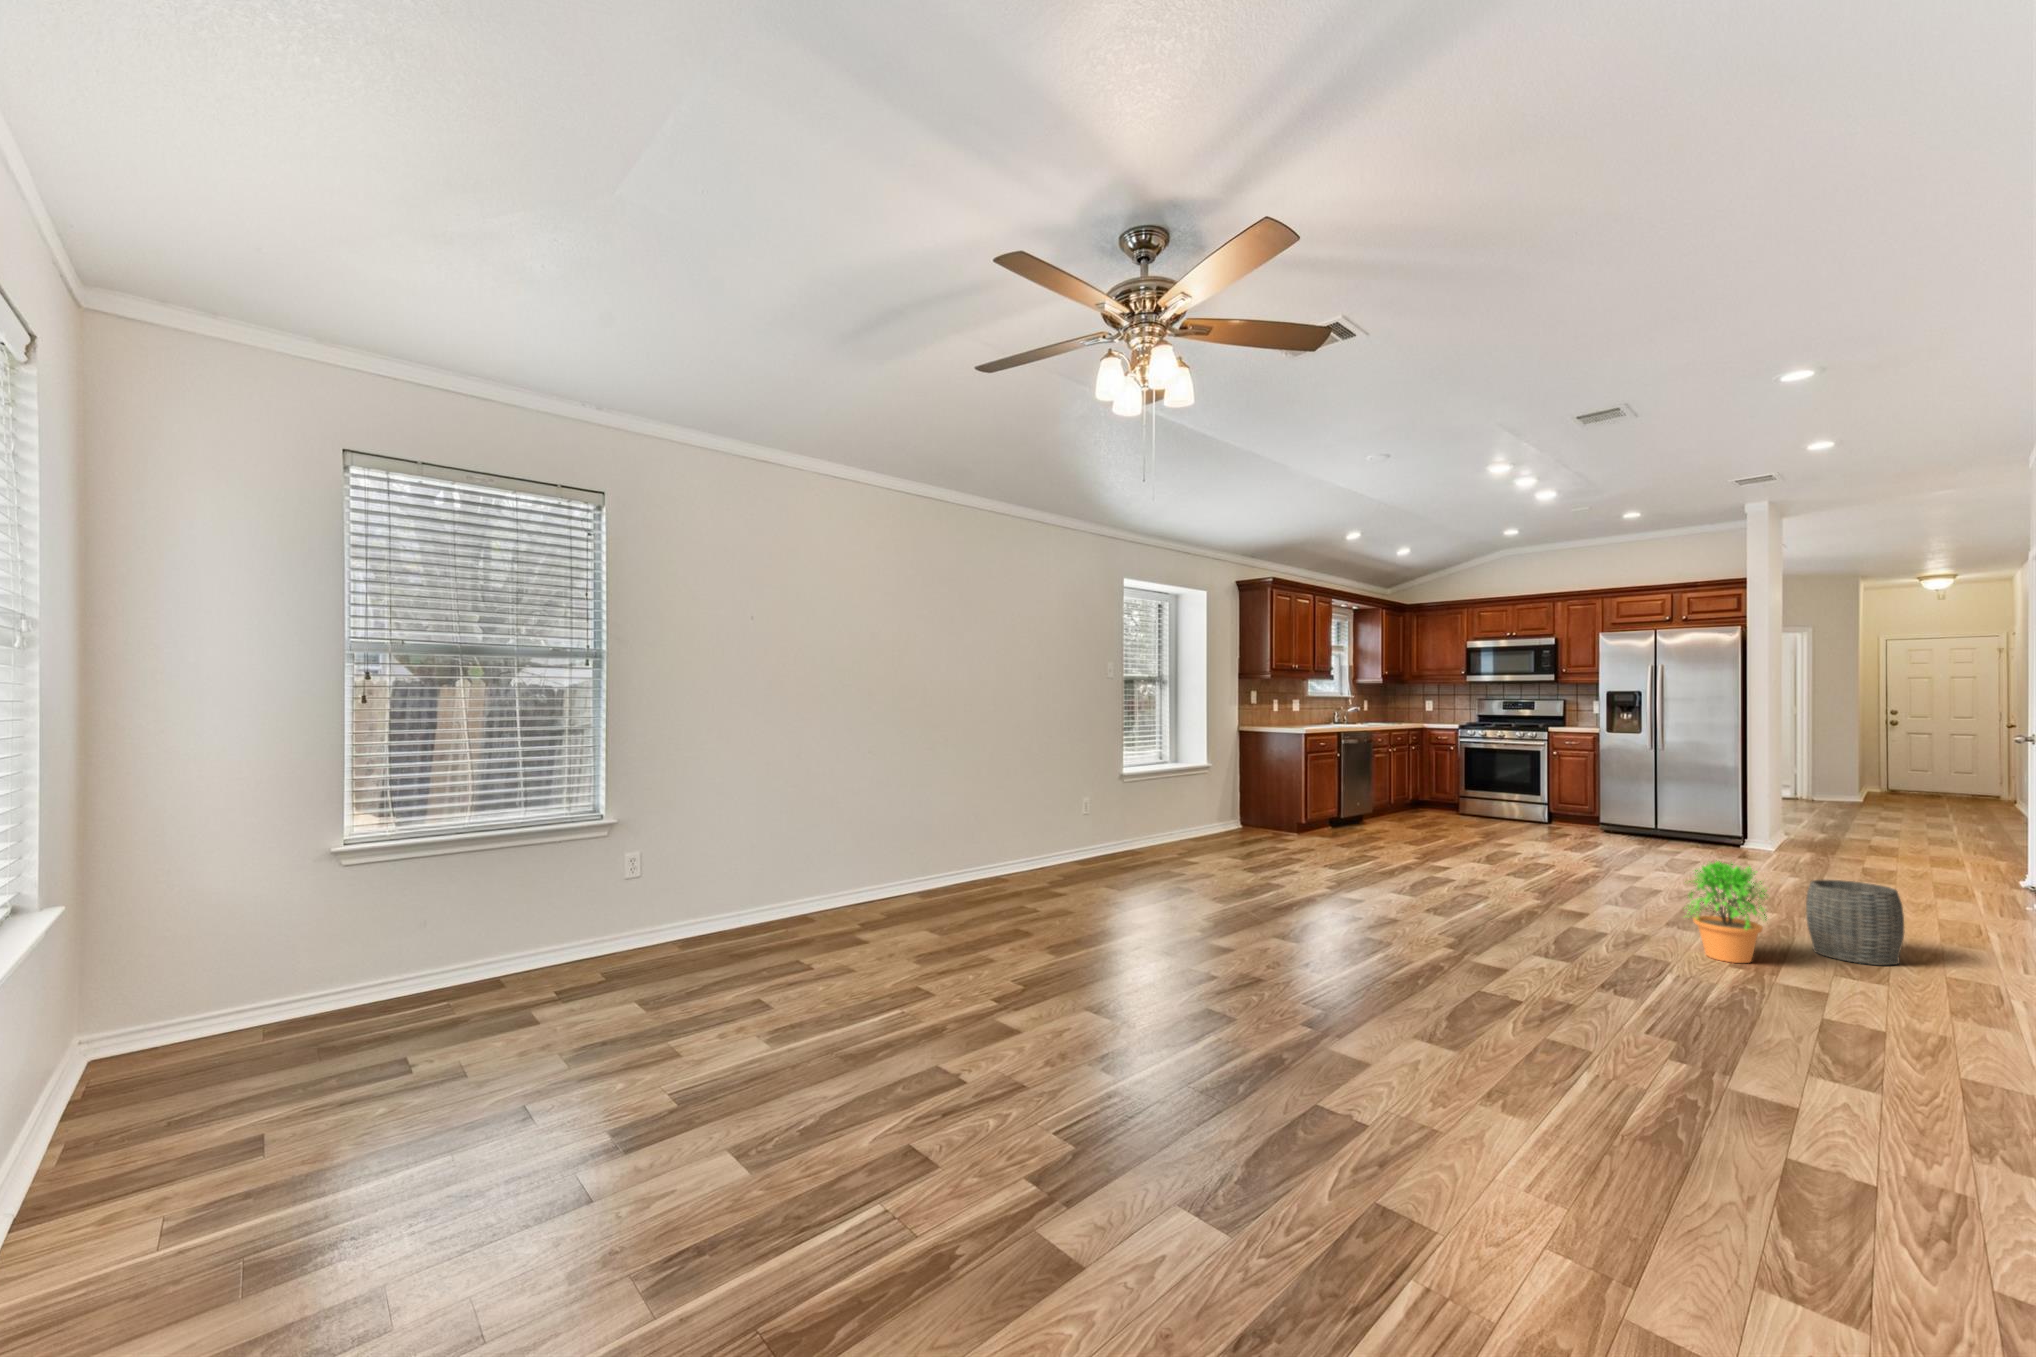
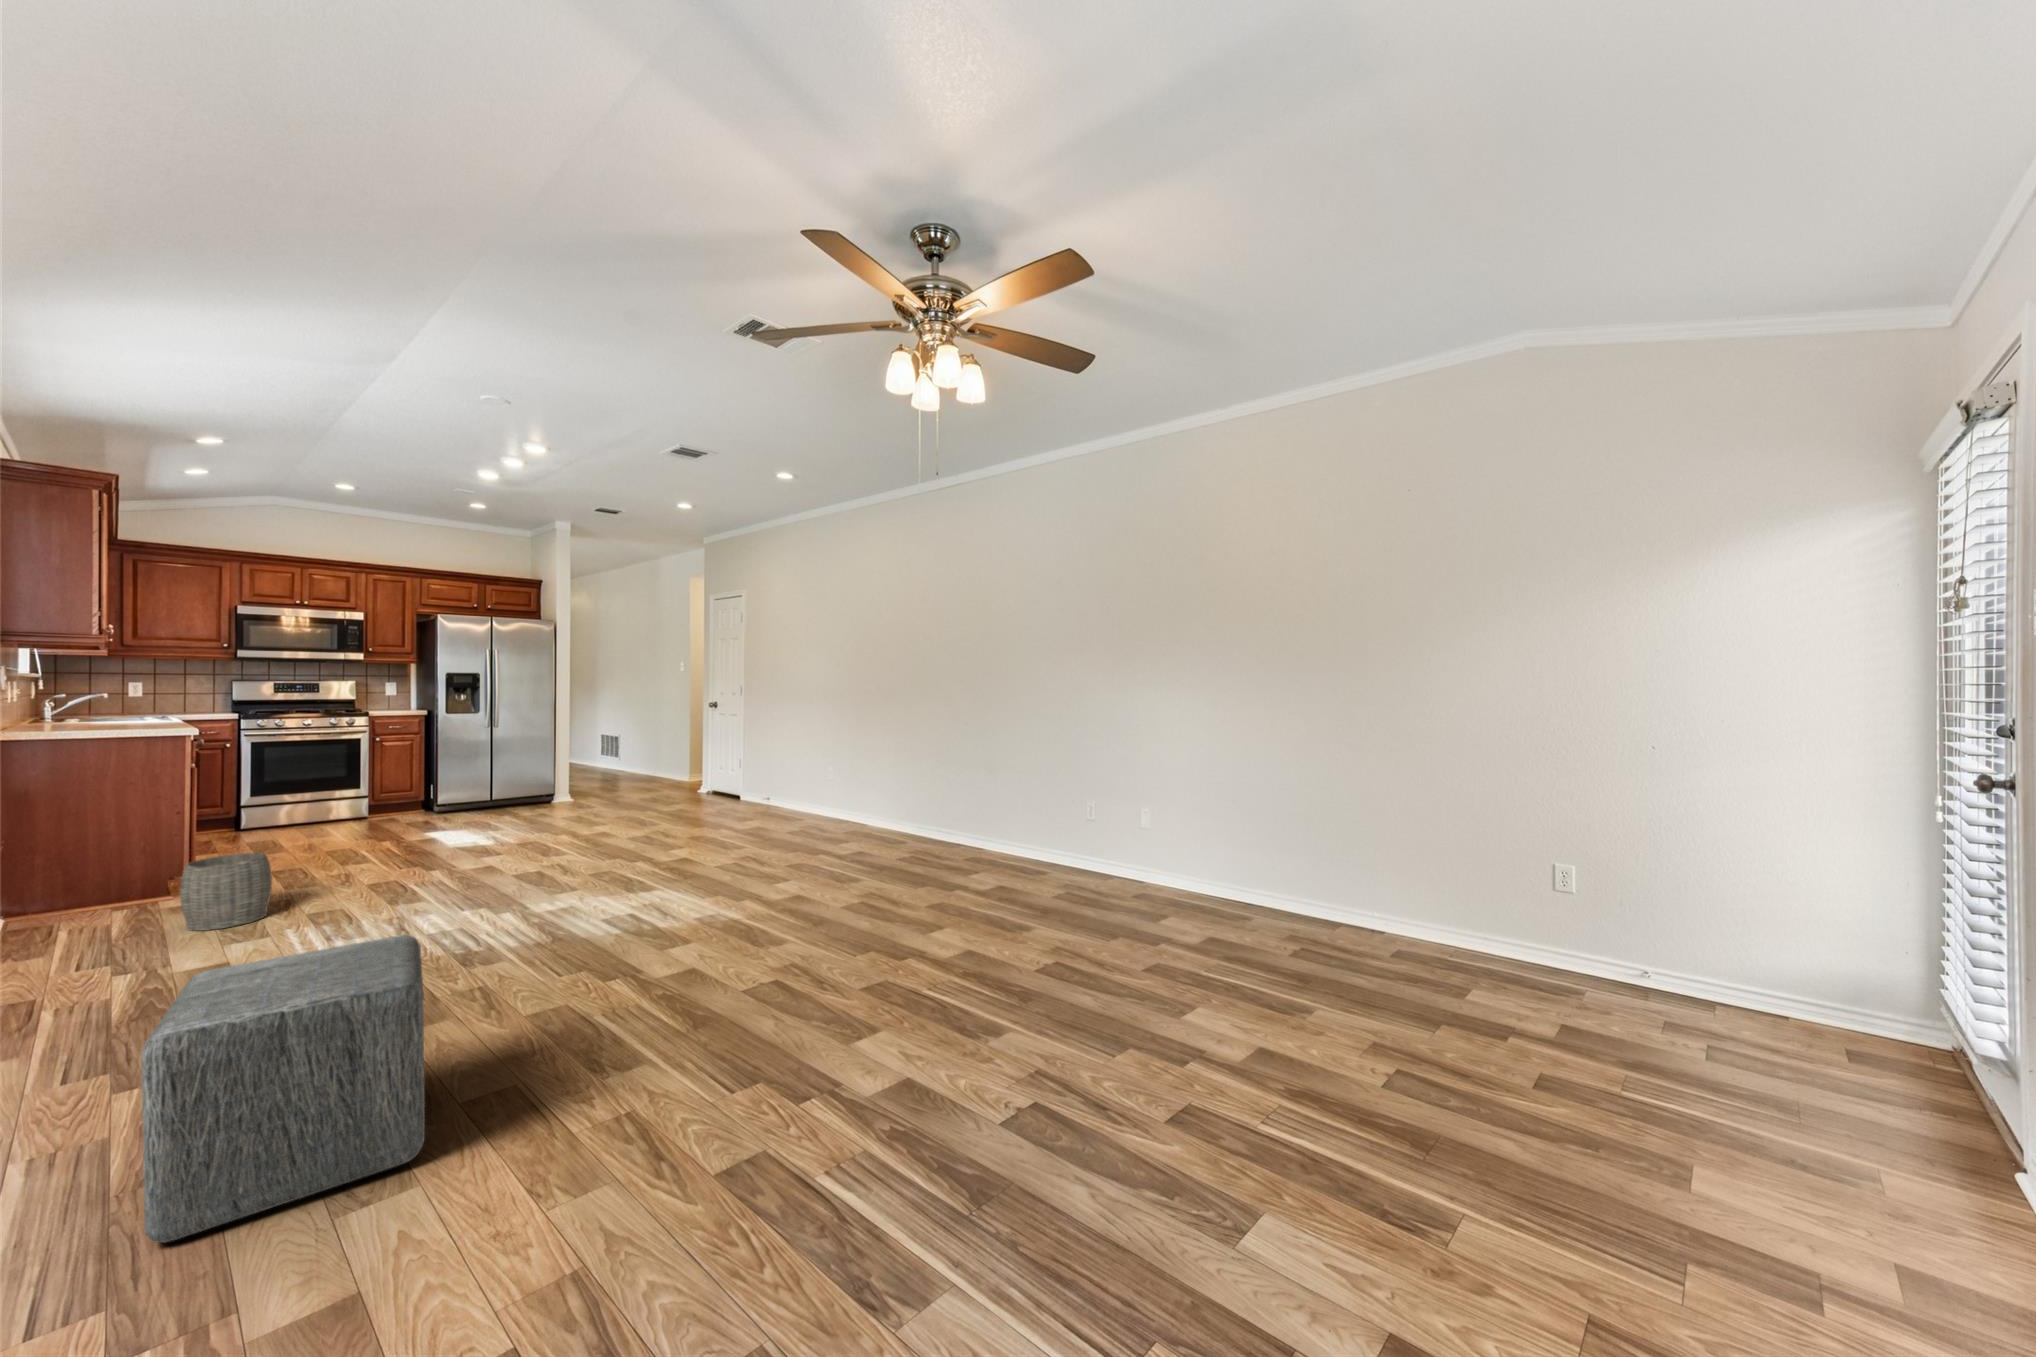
potted plant: present [1686,861,1767,963] -> none [39,864,161,976]
ottoman: none [1608,961,1948,1297] -> present [141,935,425,1243]

